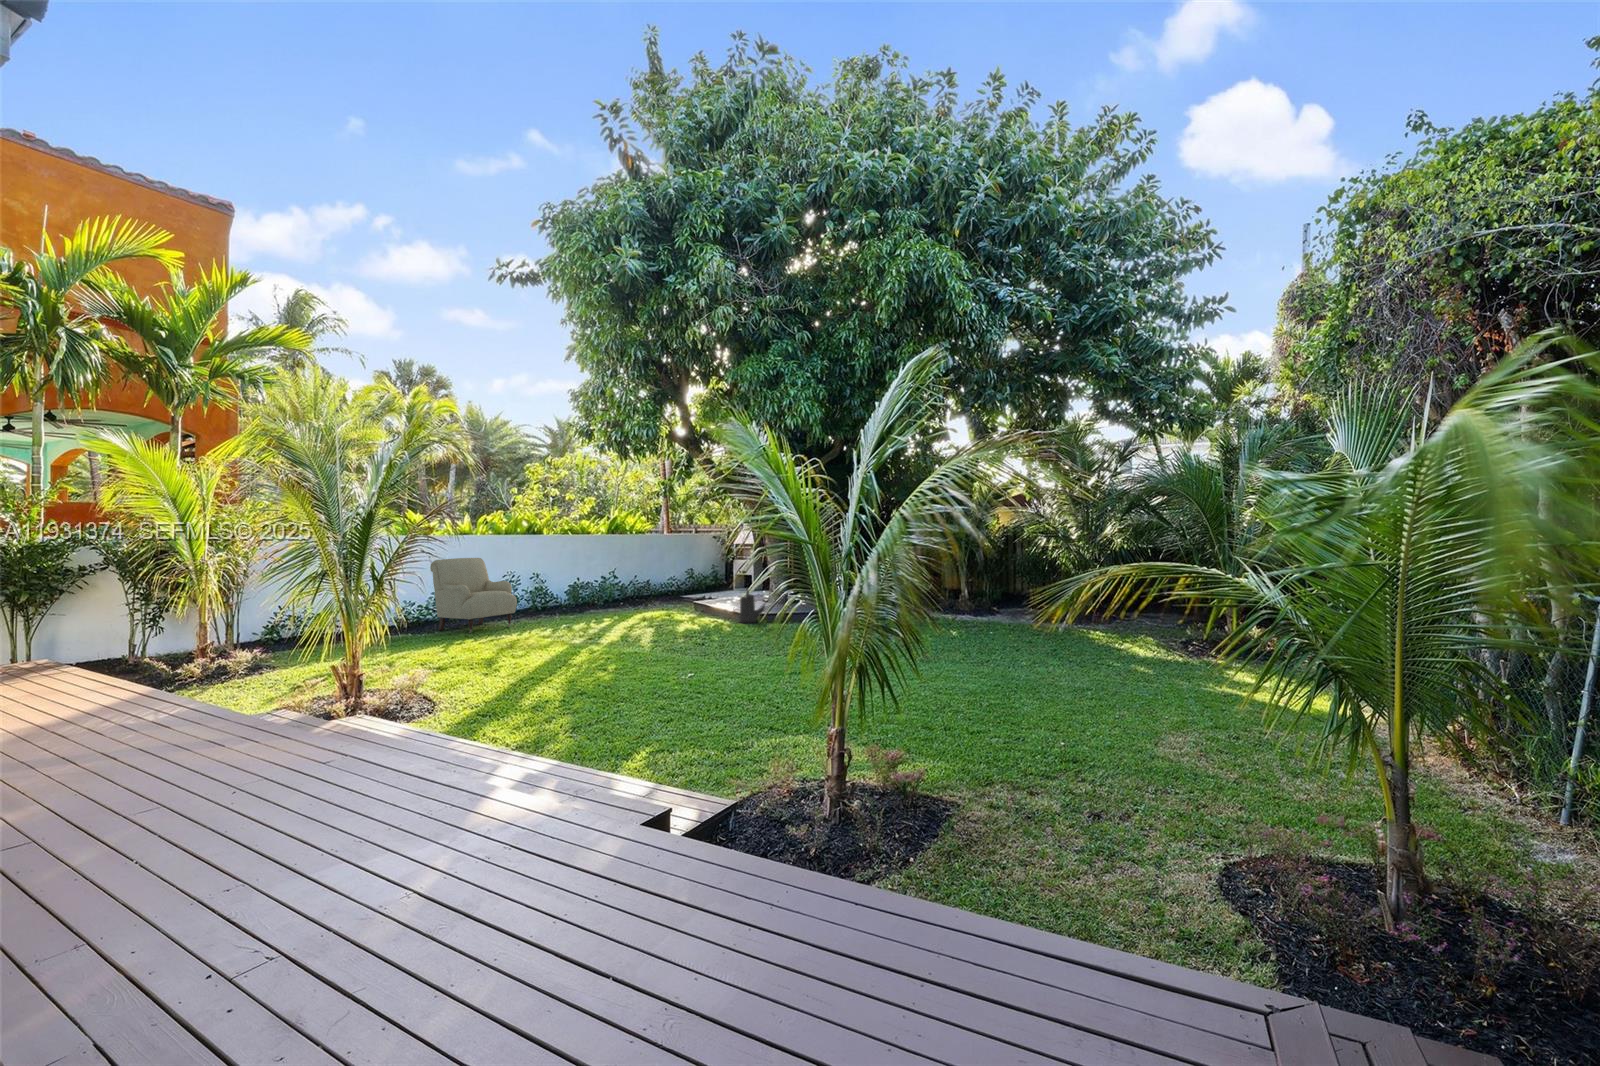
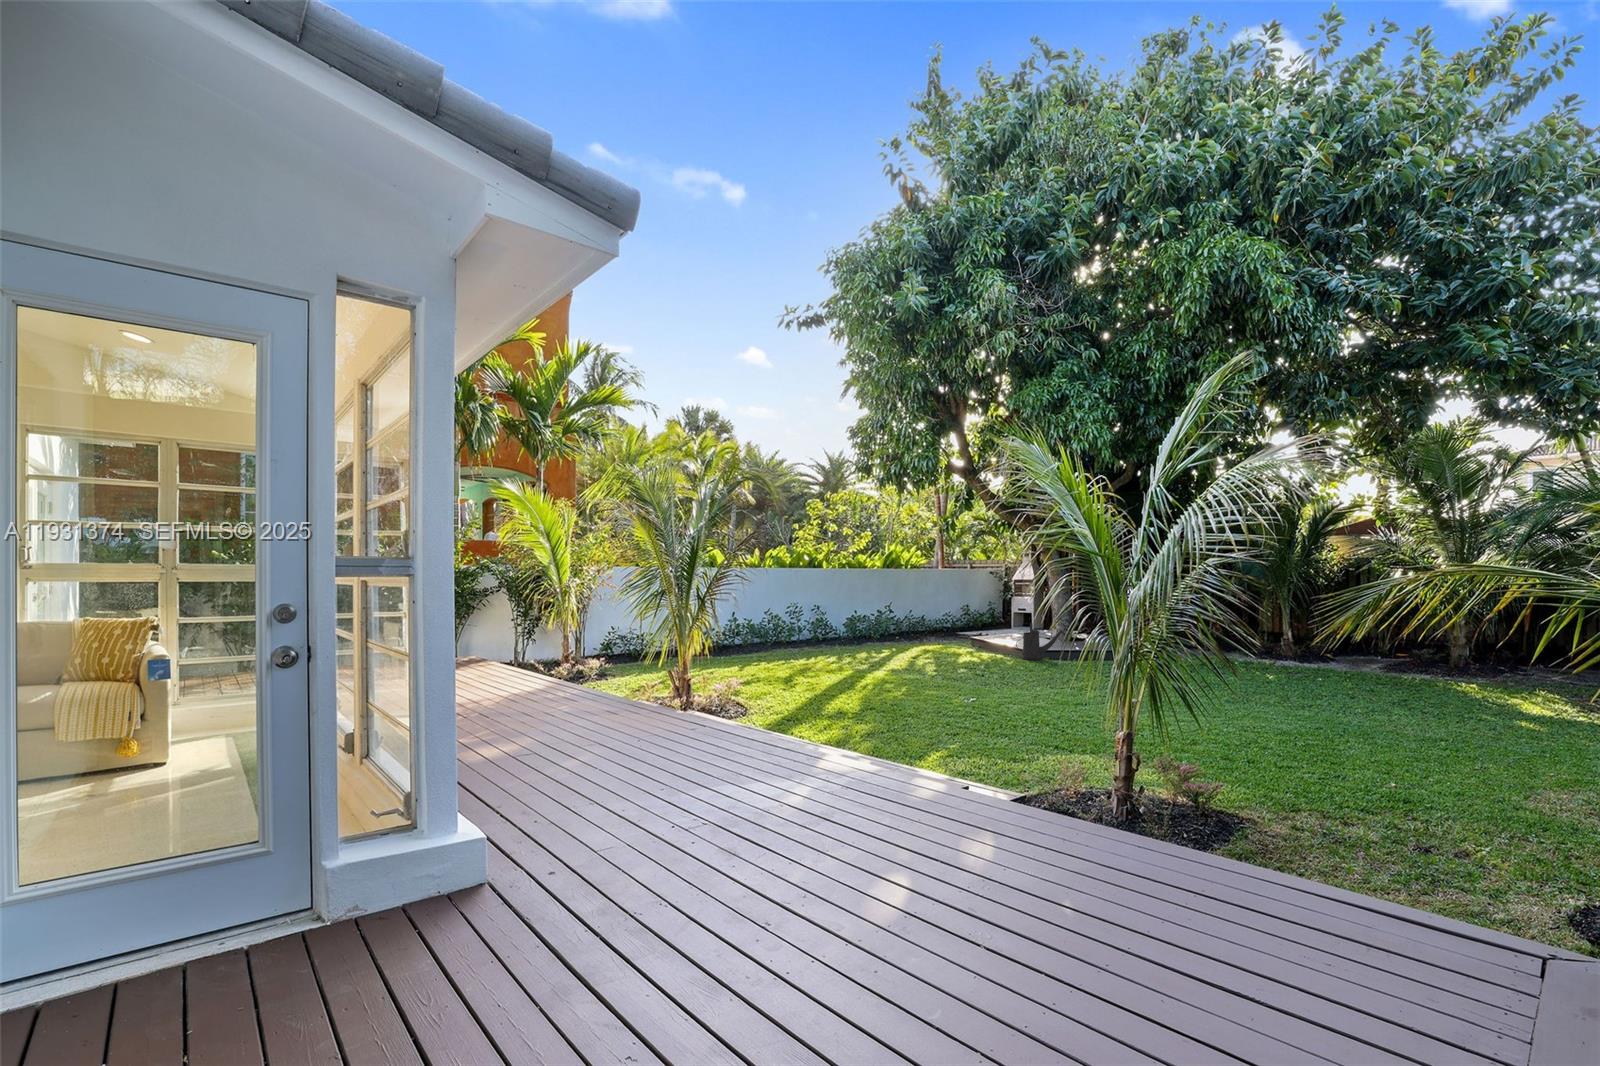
chair: present [430,558,517,633] -> none [728,587,802,657]

